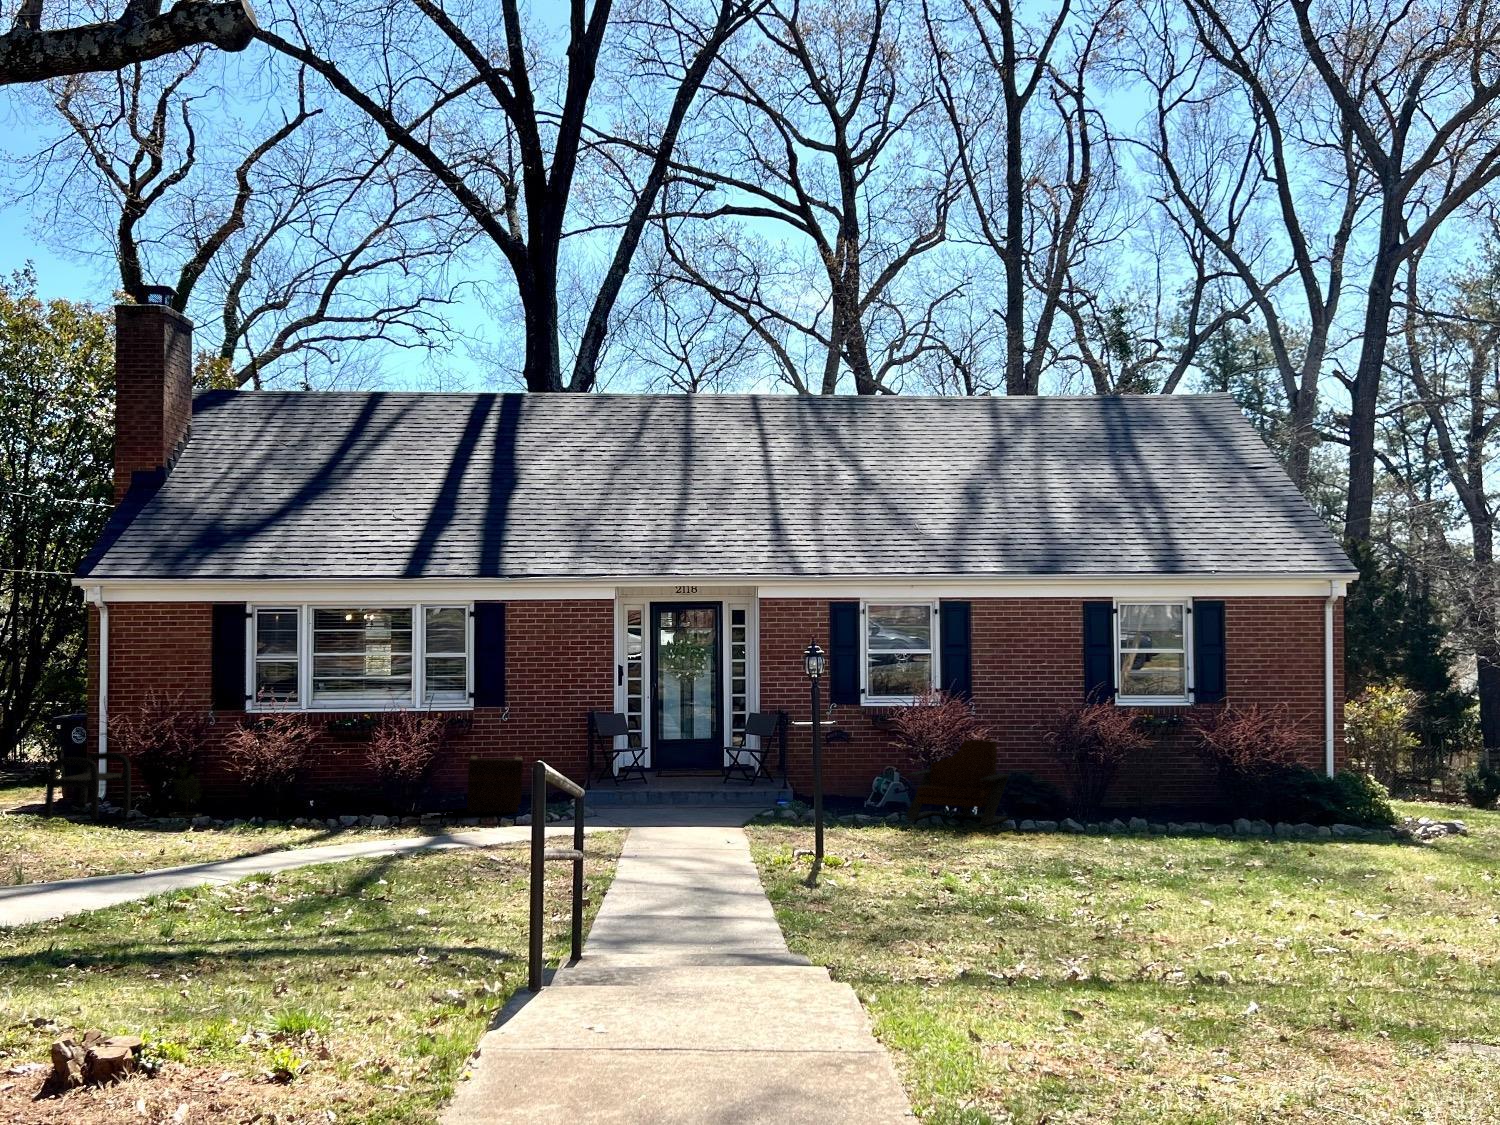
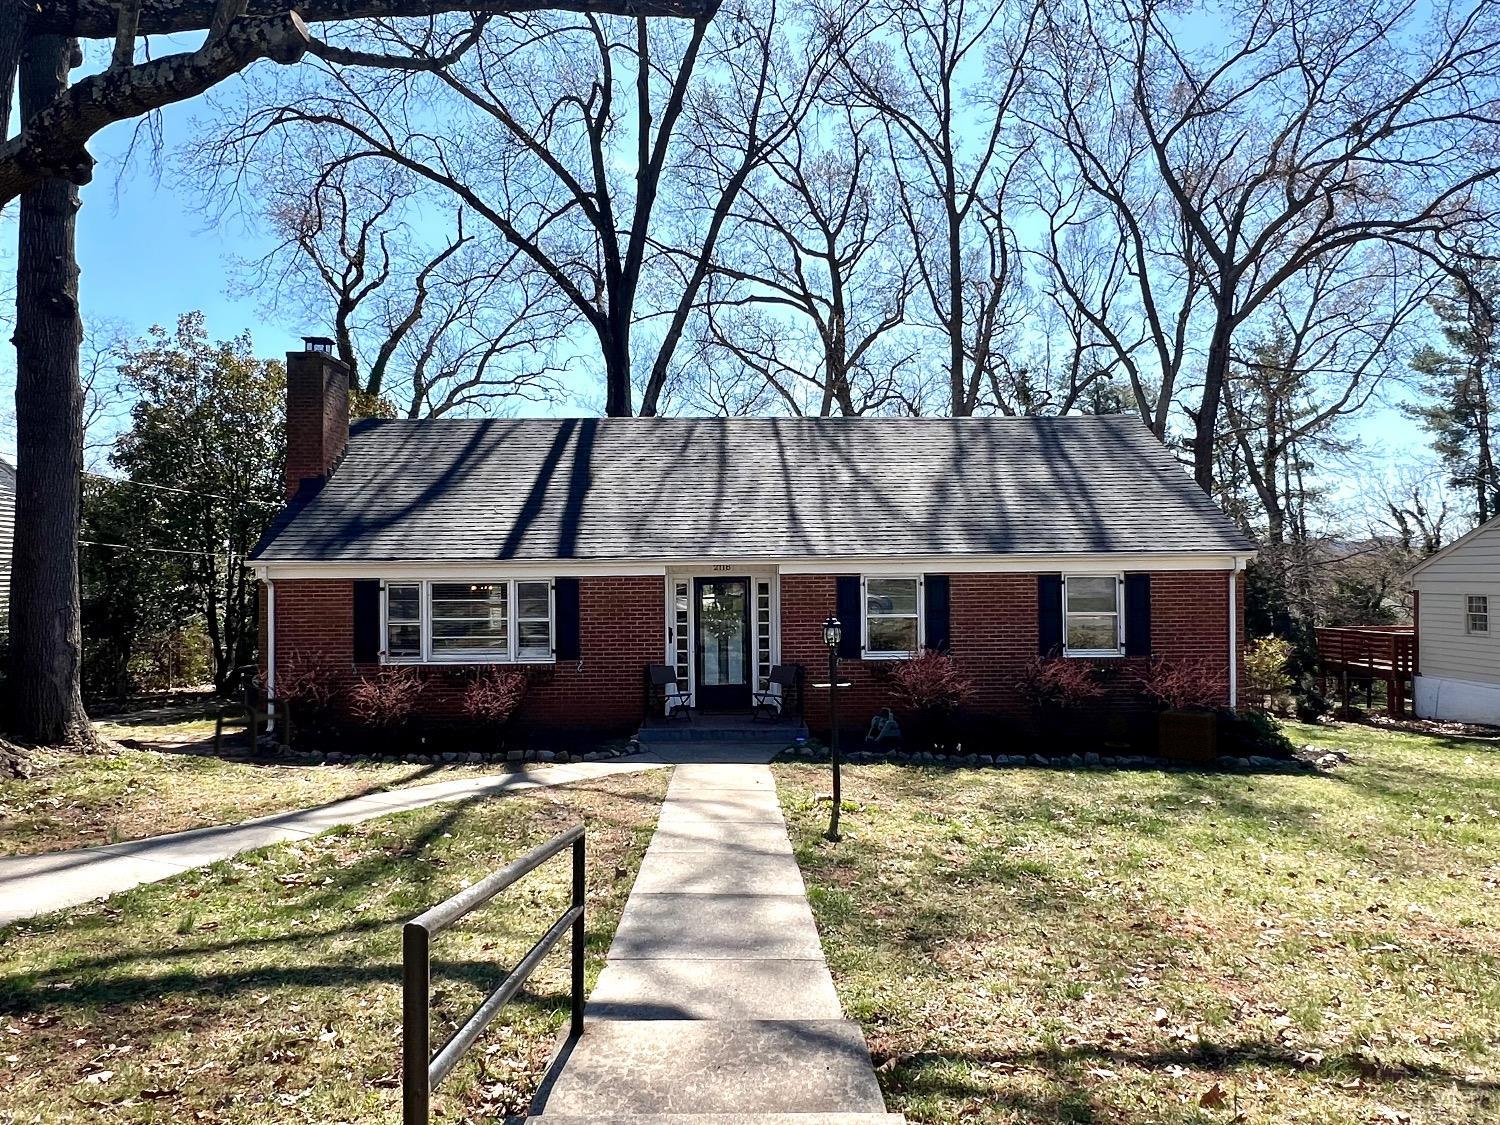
lounge chair: present [906,739,1009,825] -> none [899,684,981,757]
wooden crate: present [467,756,523,813] -> present [1159,710,1216,762]
potted tree: present [169,768,201,817] -> present [1106,710,1129,747]

